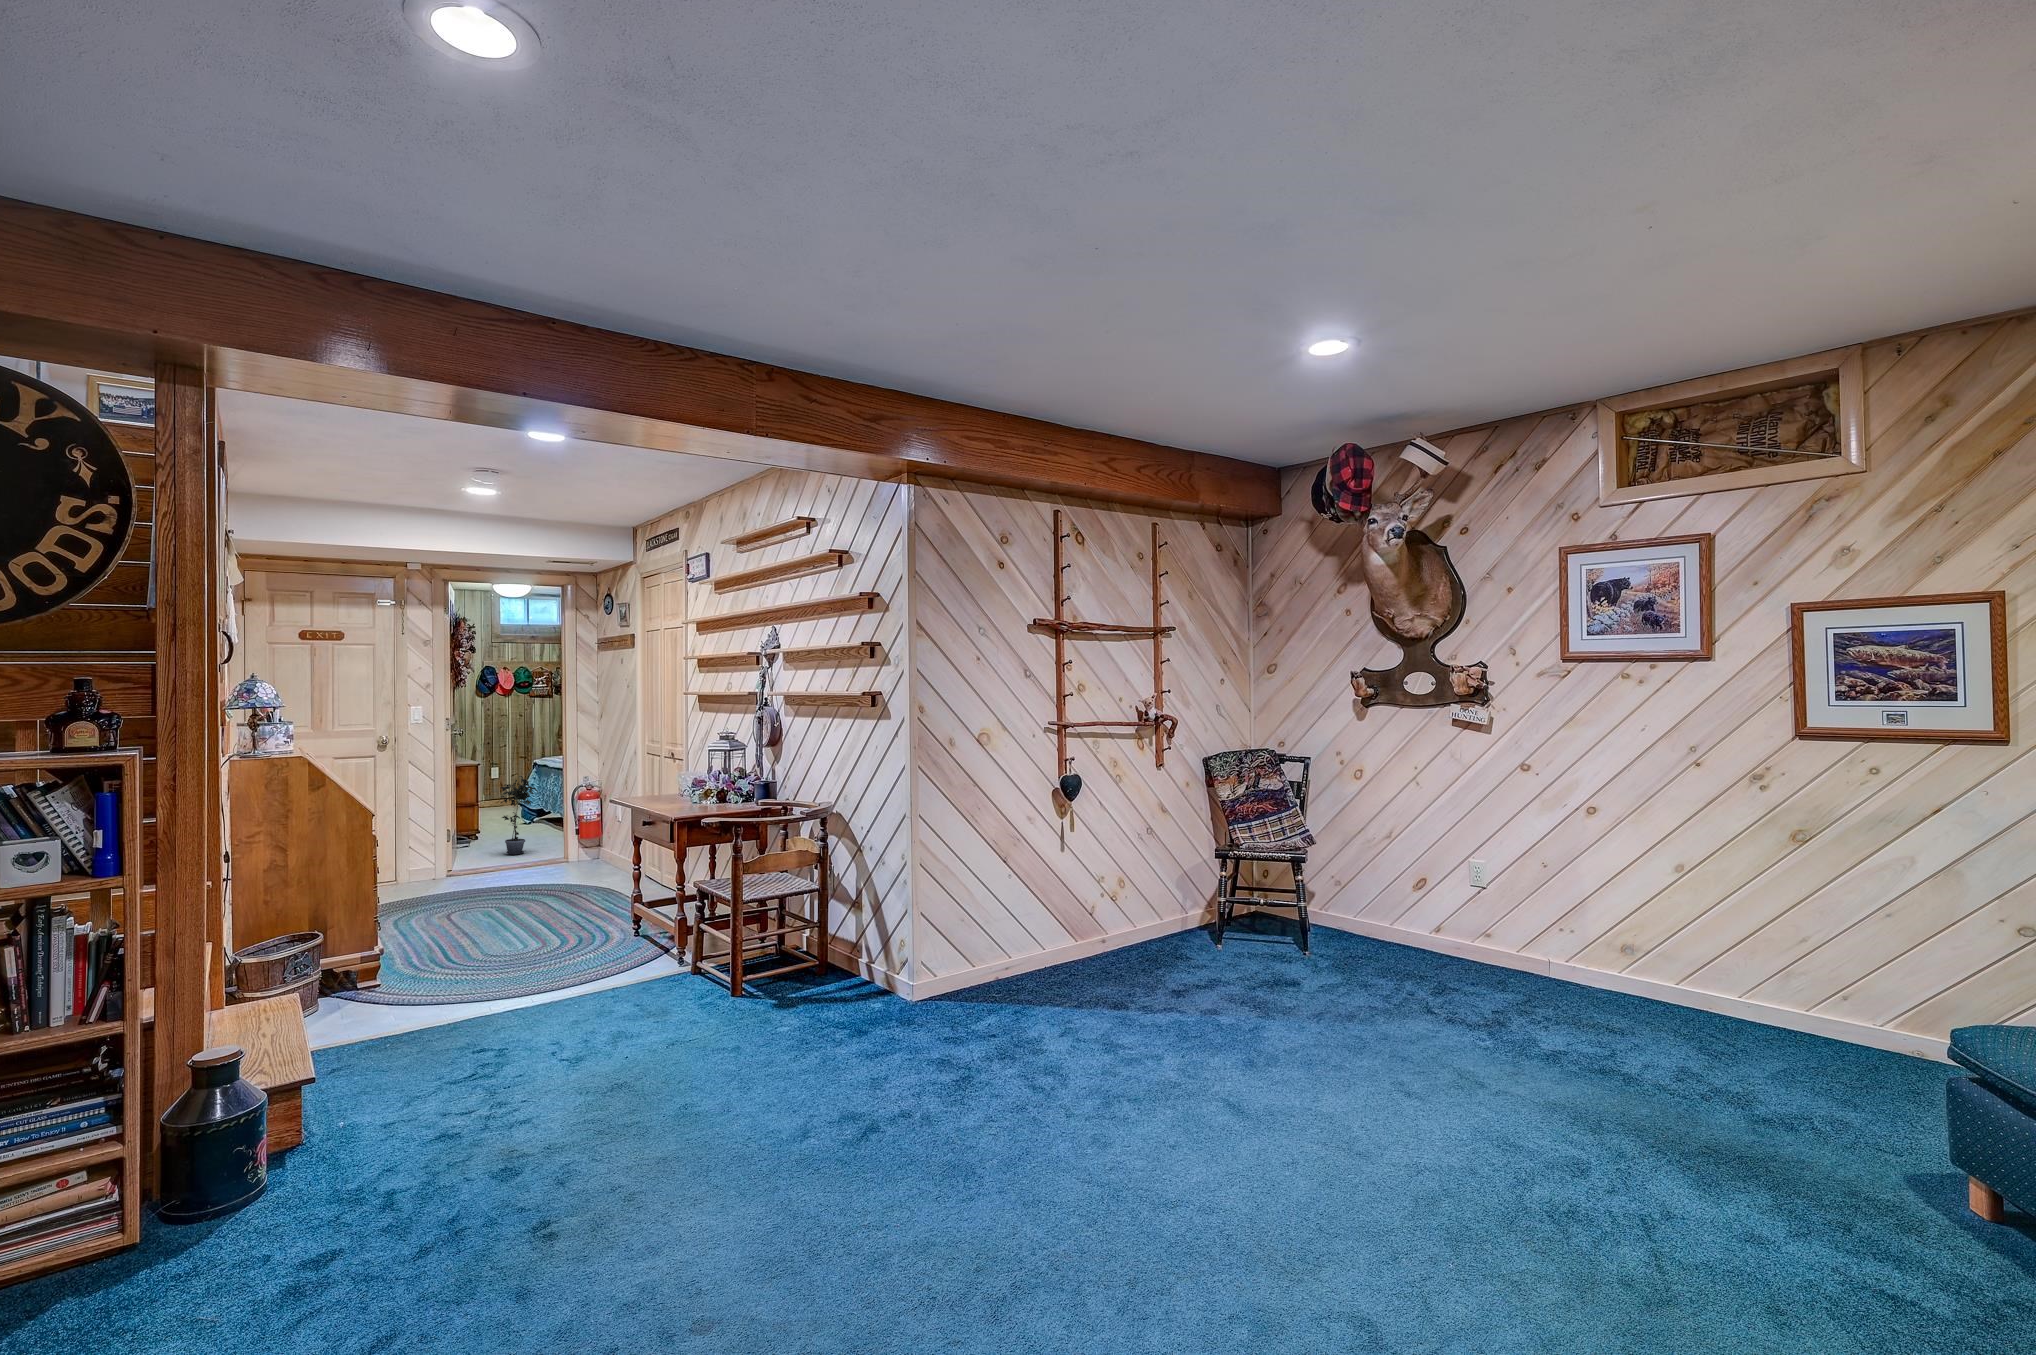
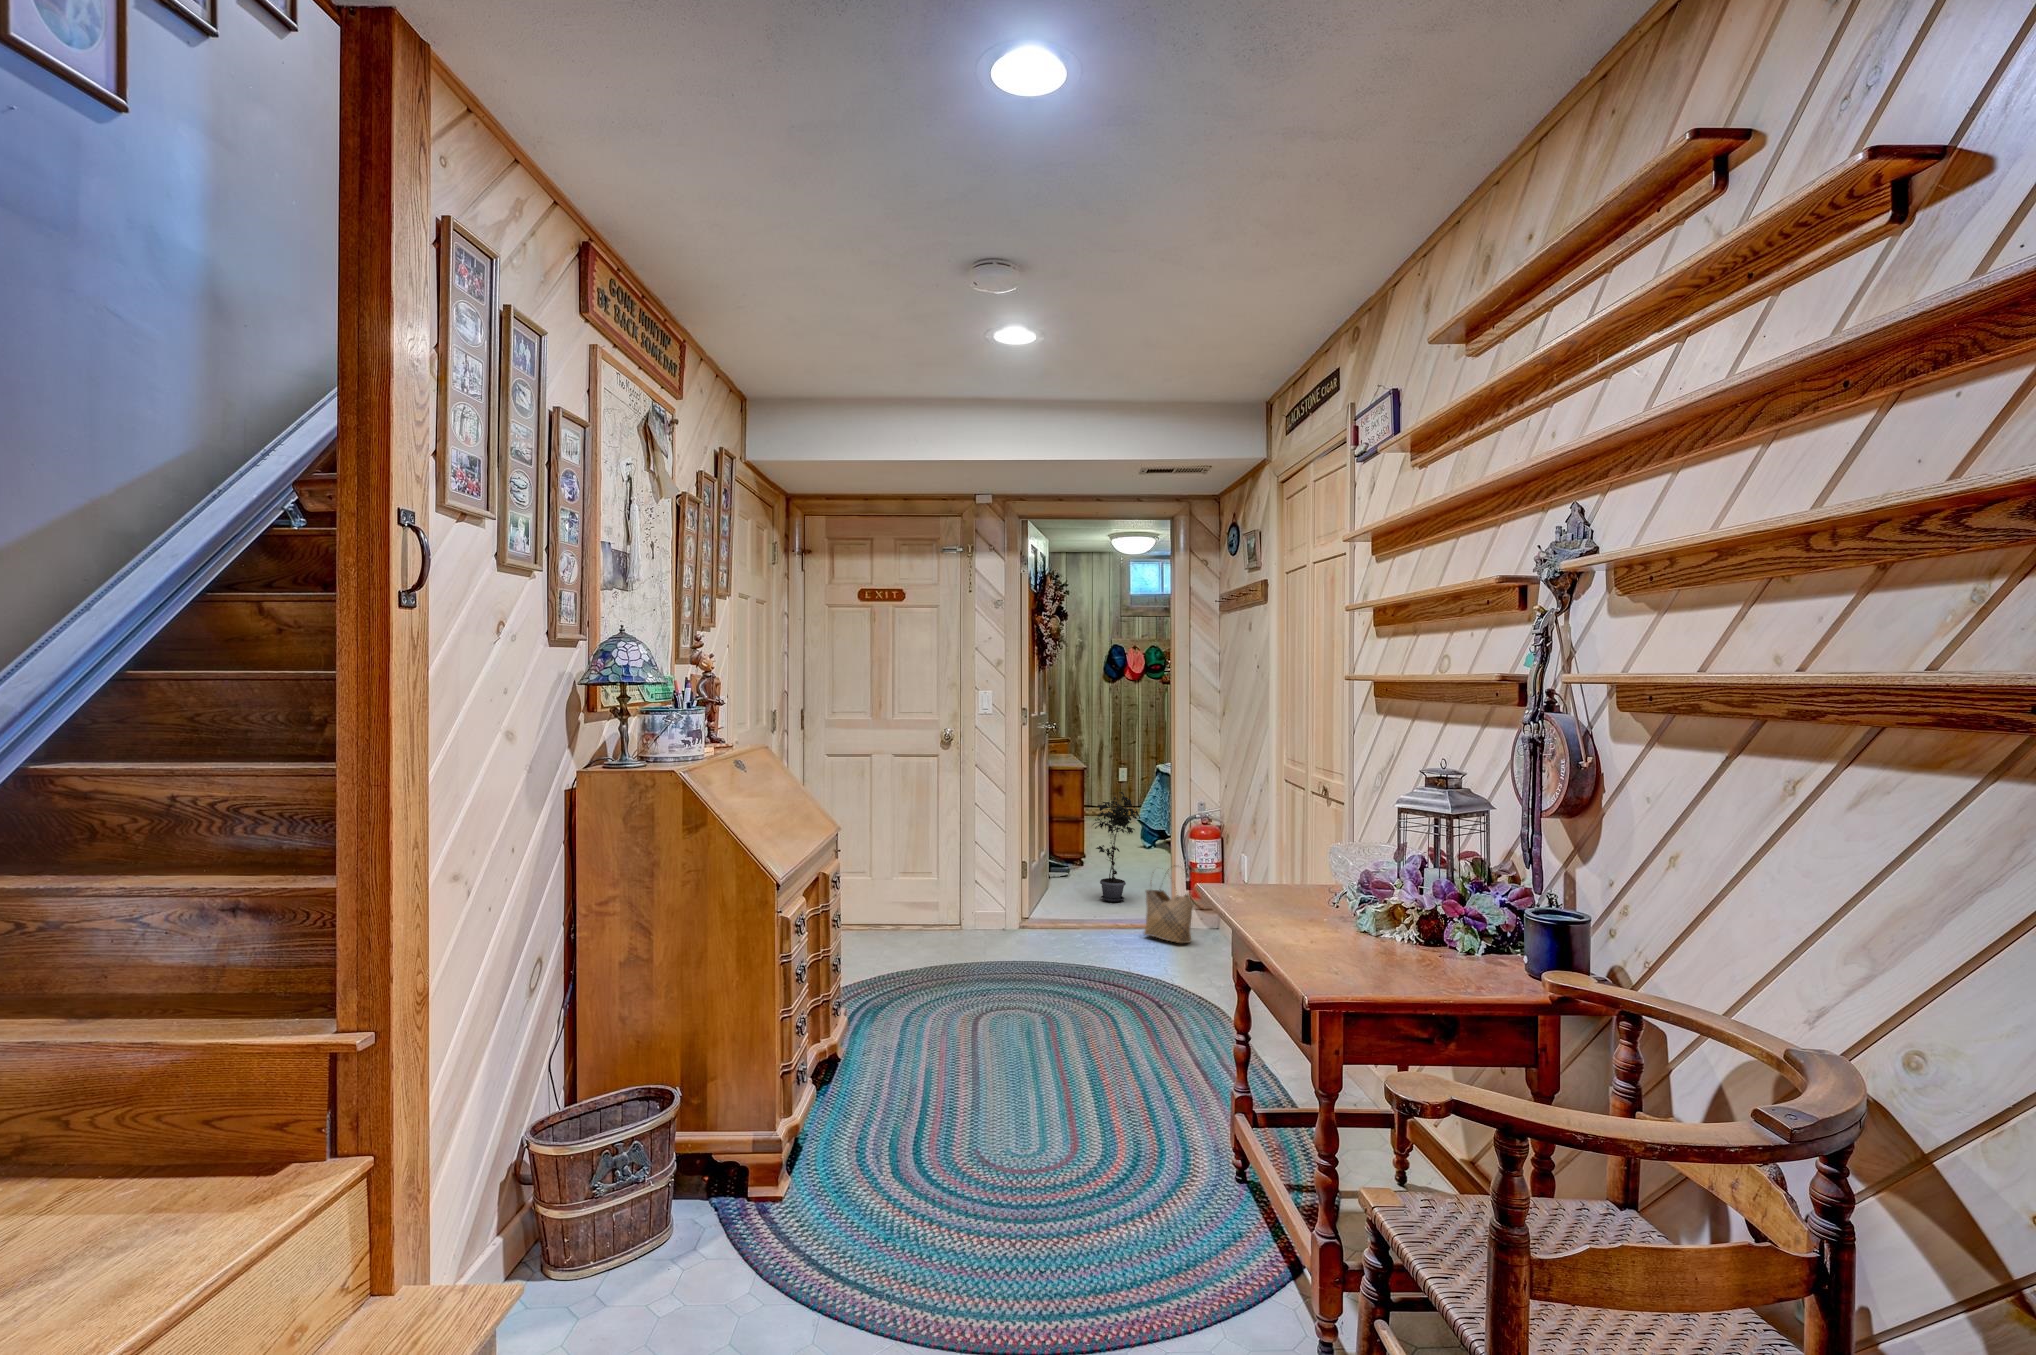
woven basket: none [548,817,585,866] -> present [1144,868,1193,943]

